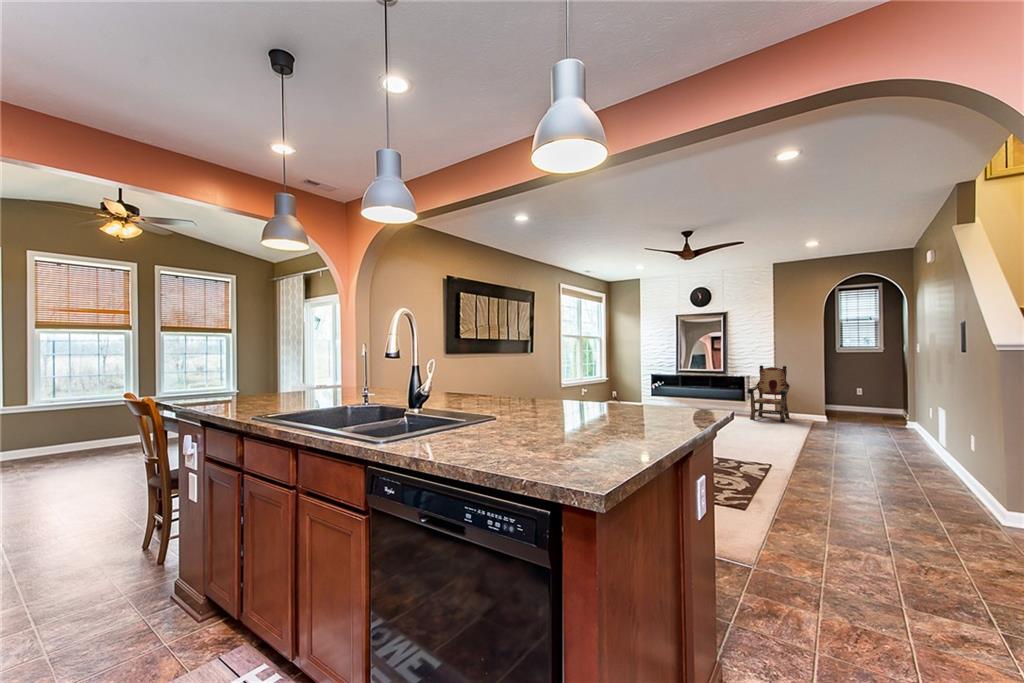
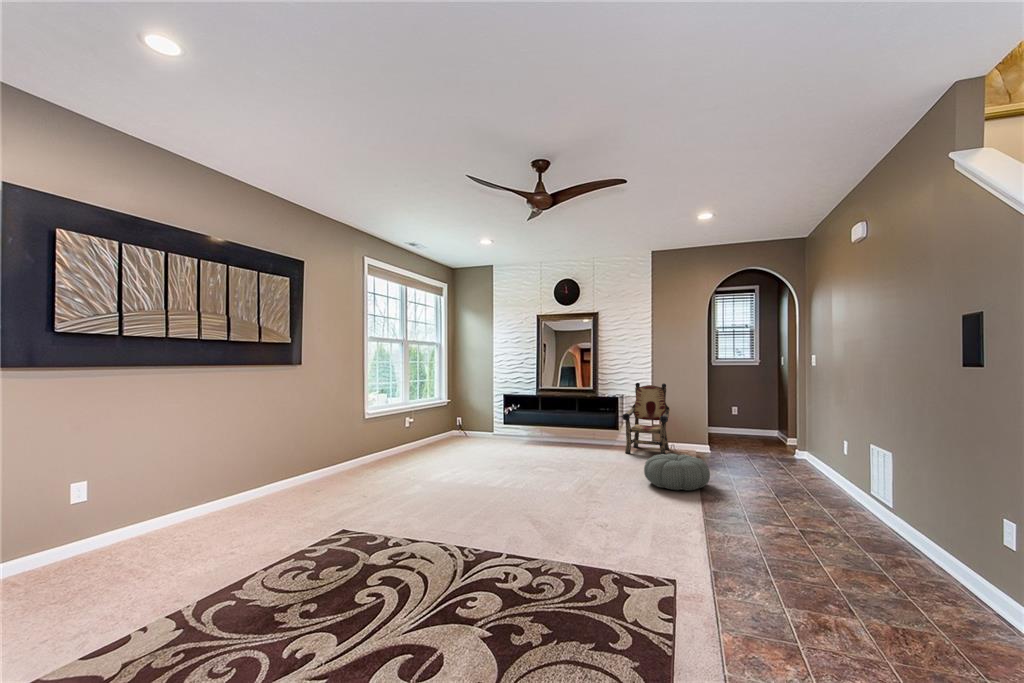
pouf: none [761,416,816,441] -> present [644,454,710,490]

